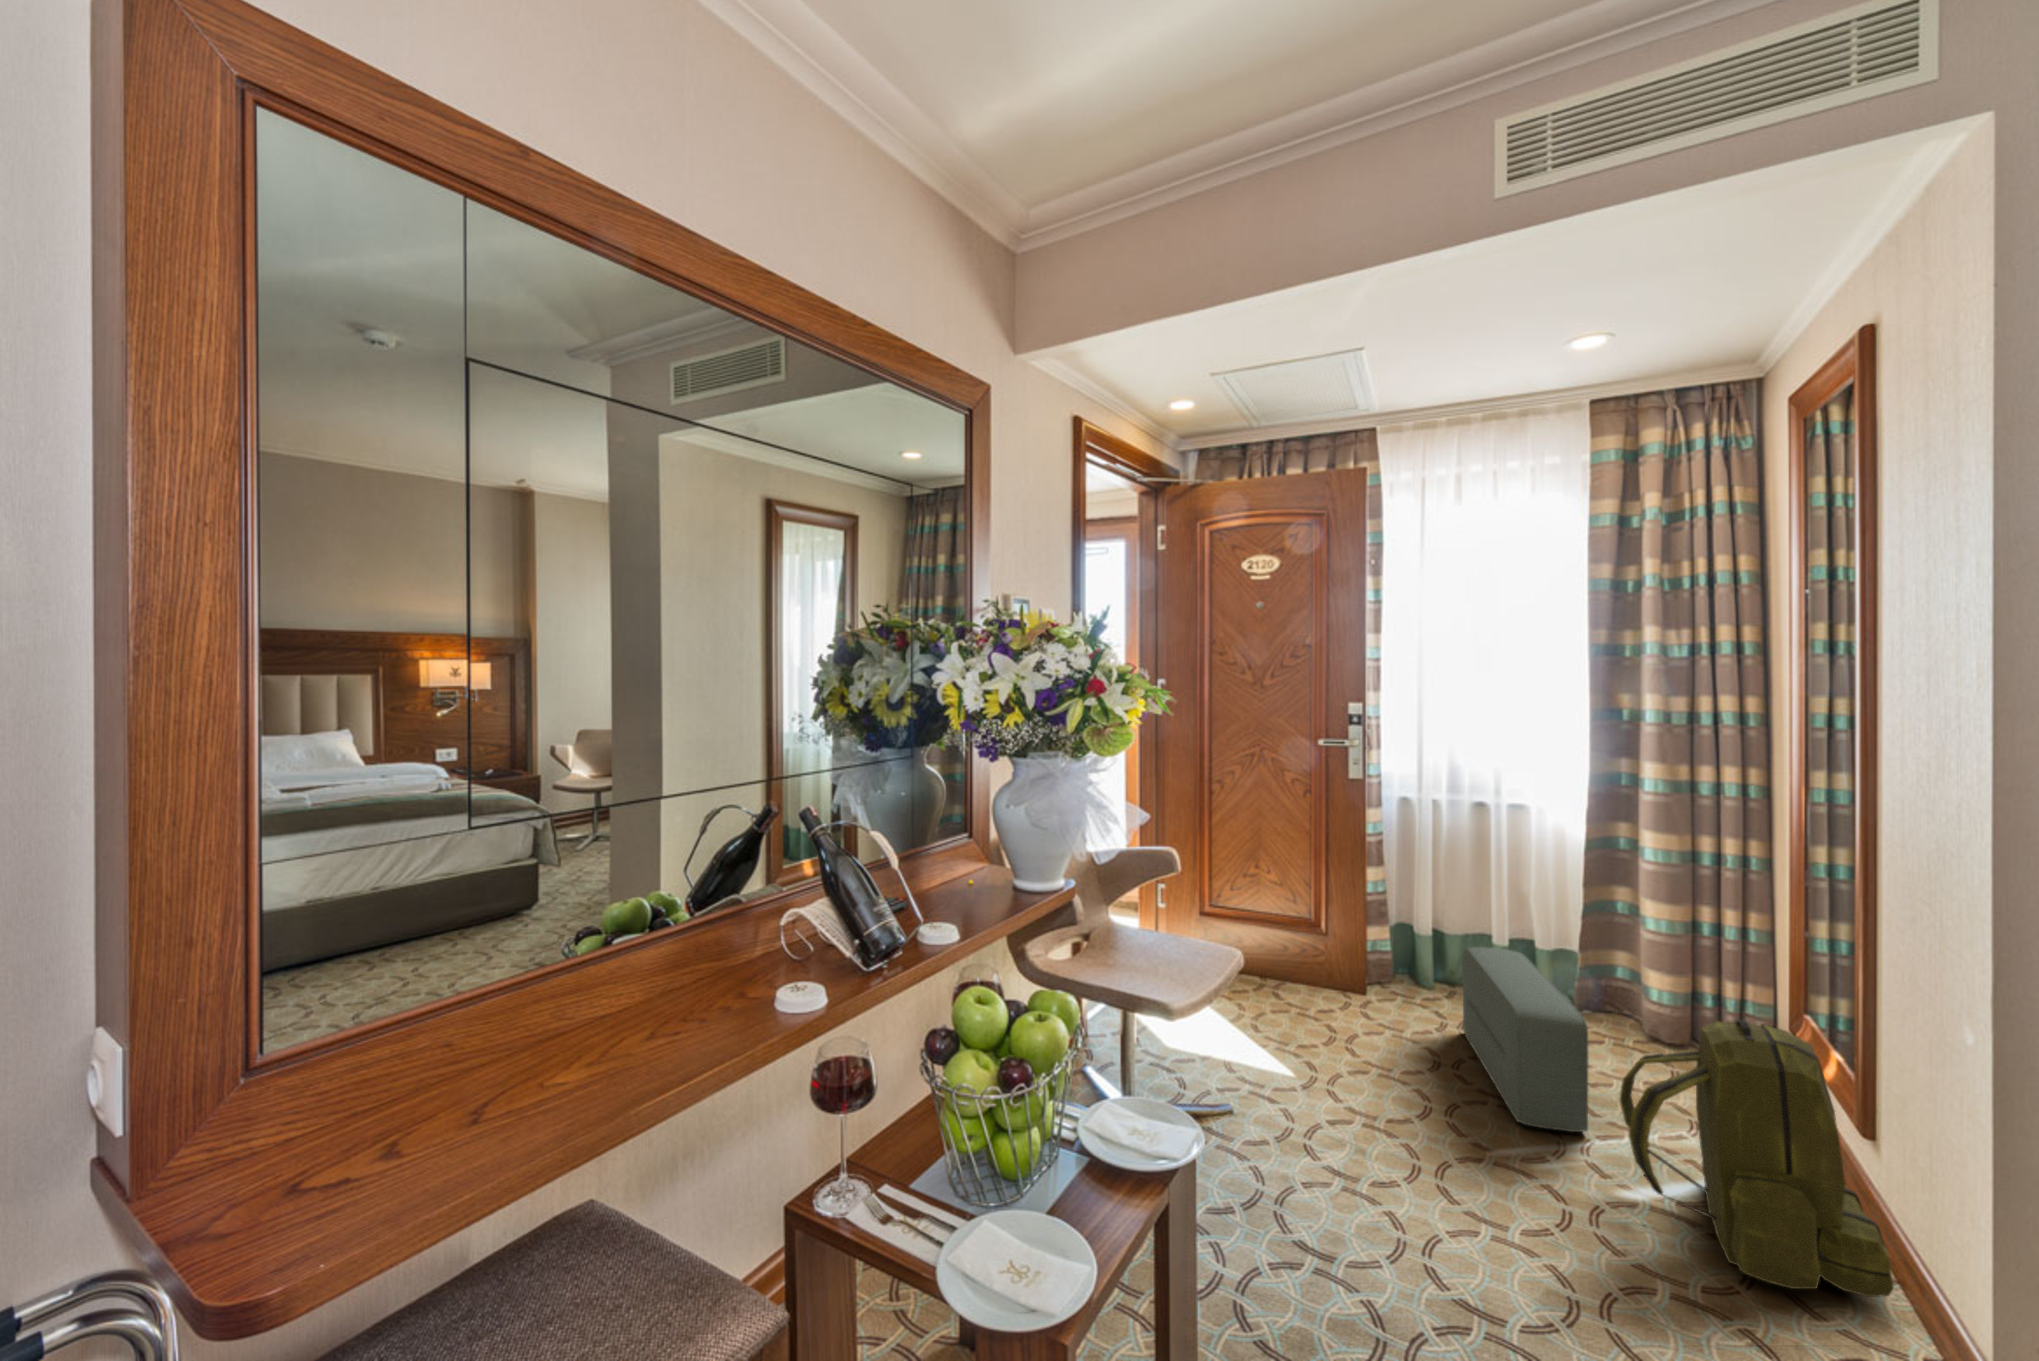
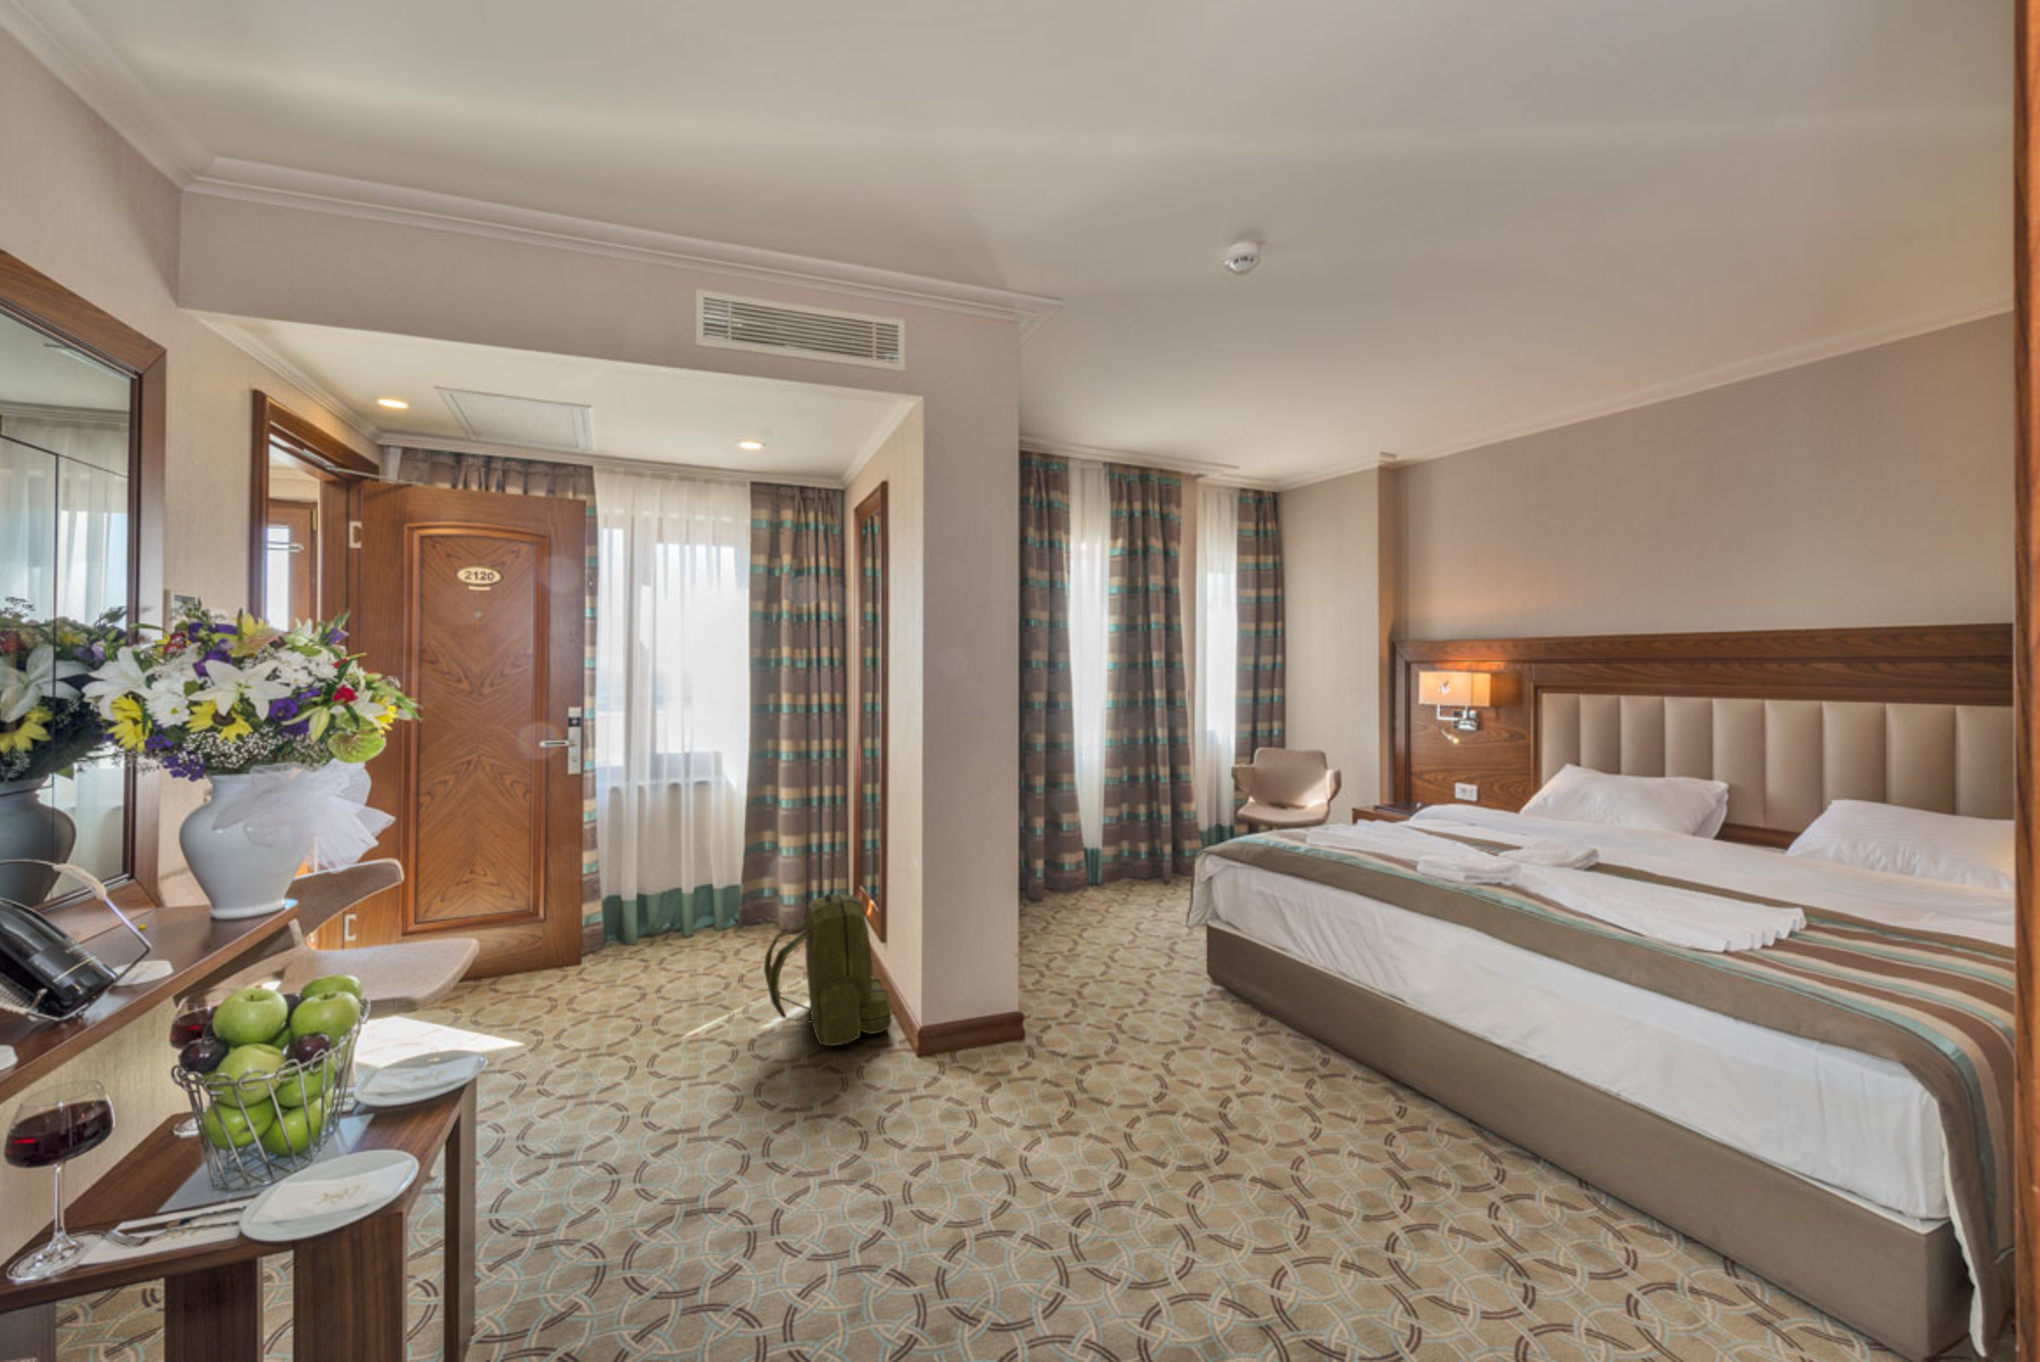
pouf: present [1462,947,1589,1132] -> none [660,892,746,1013]

